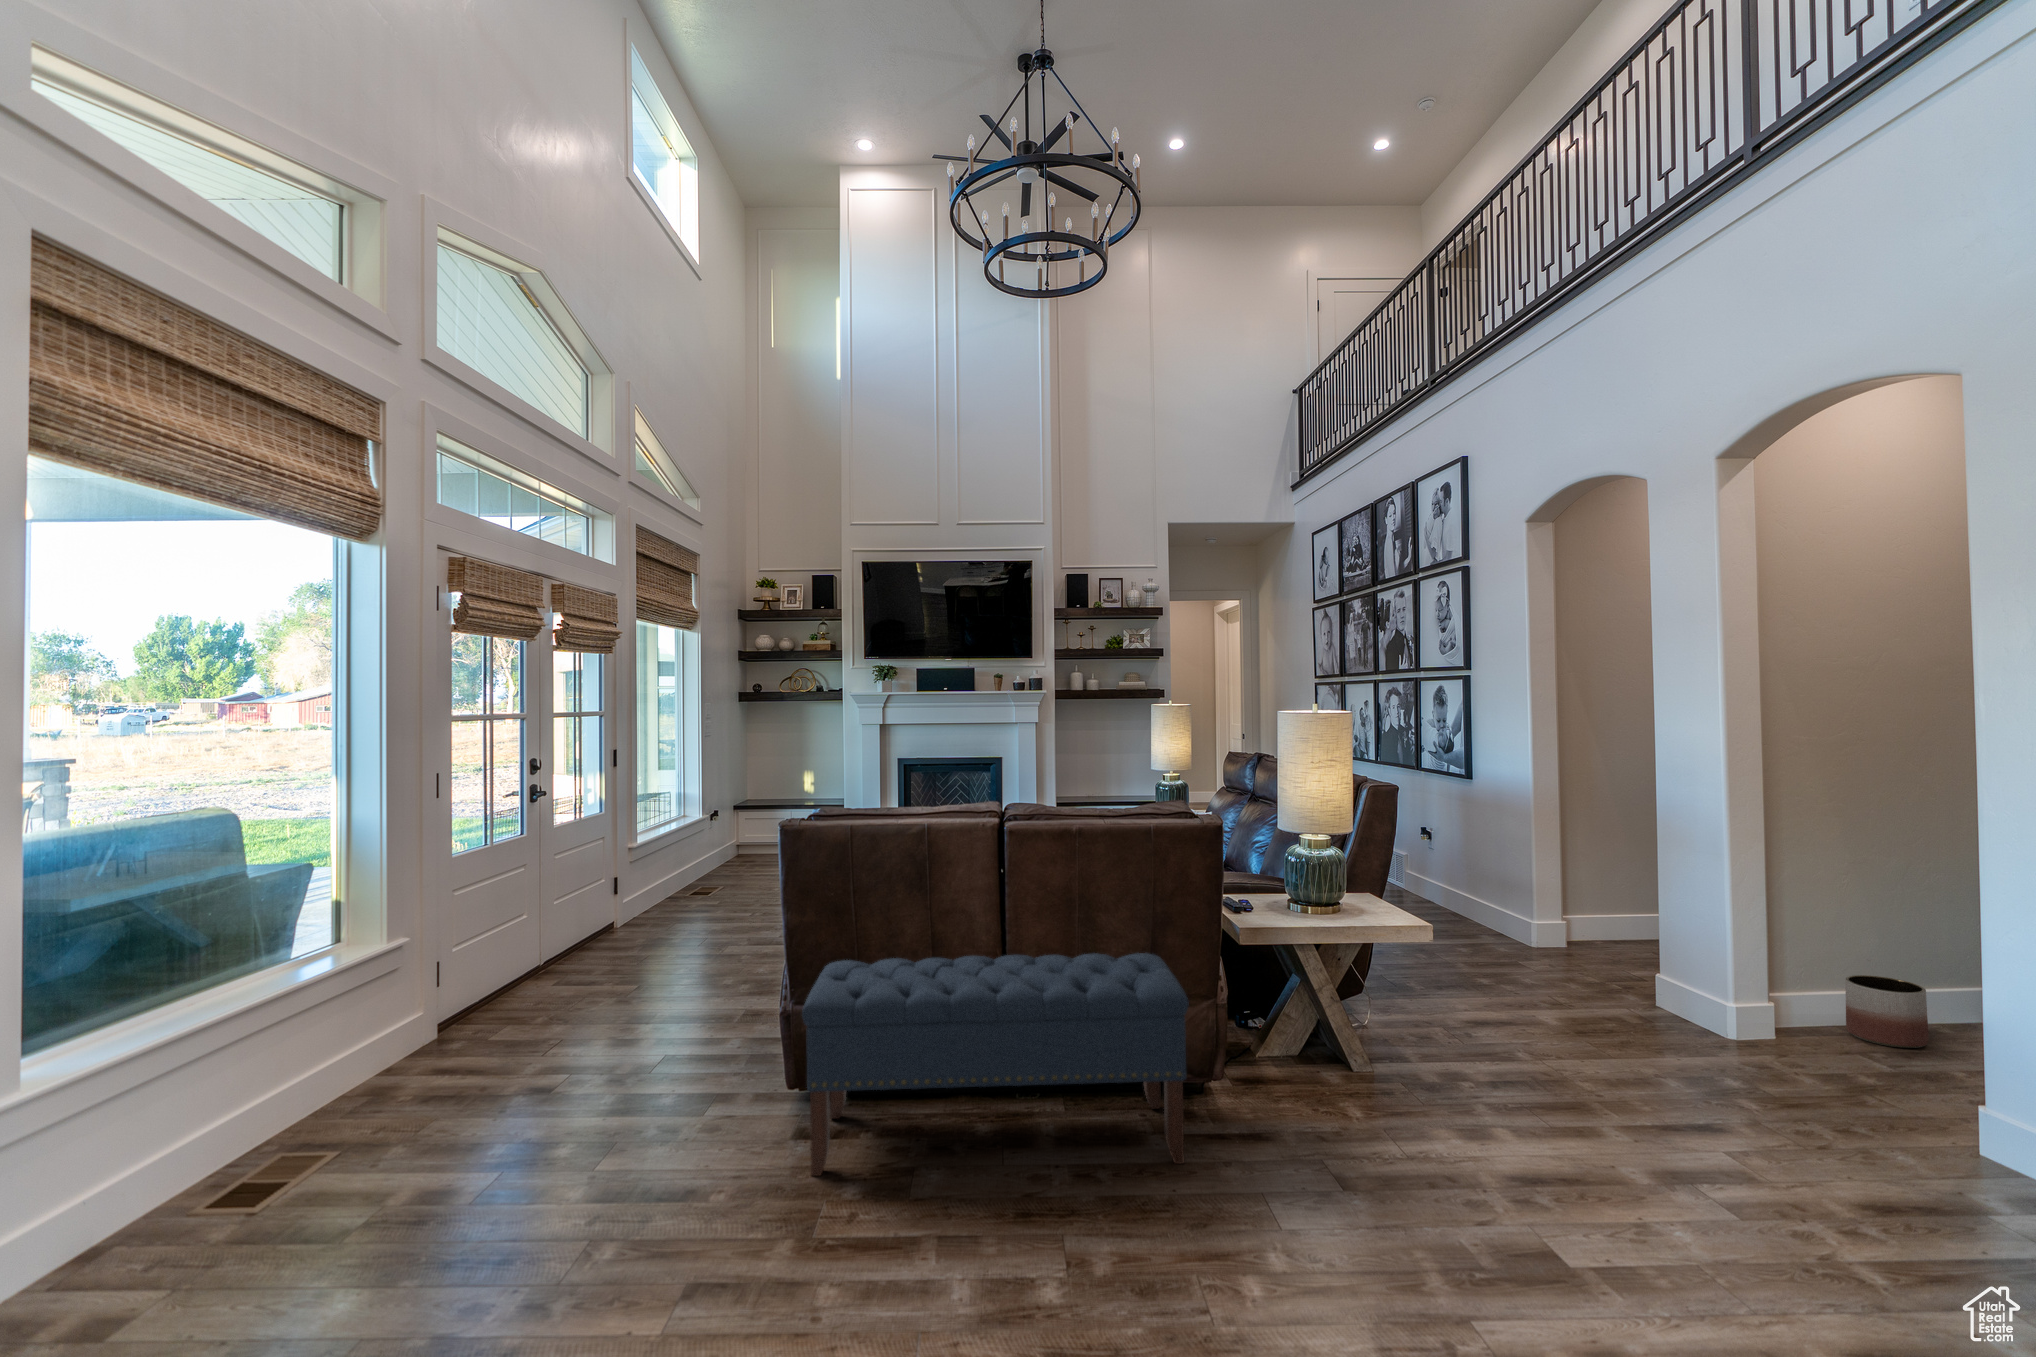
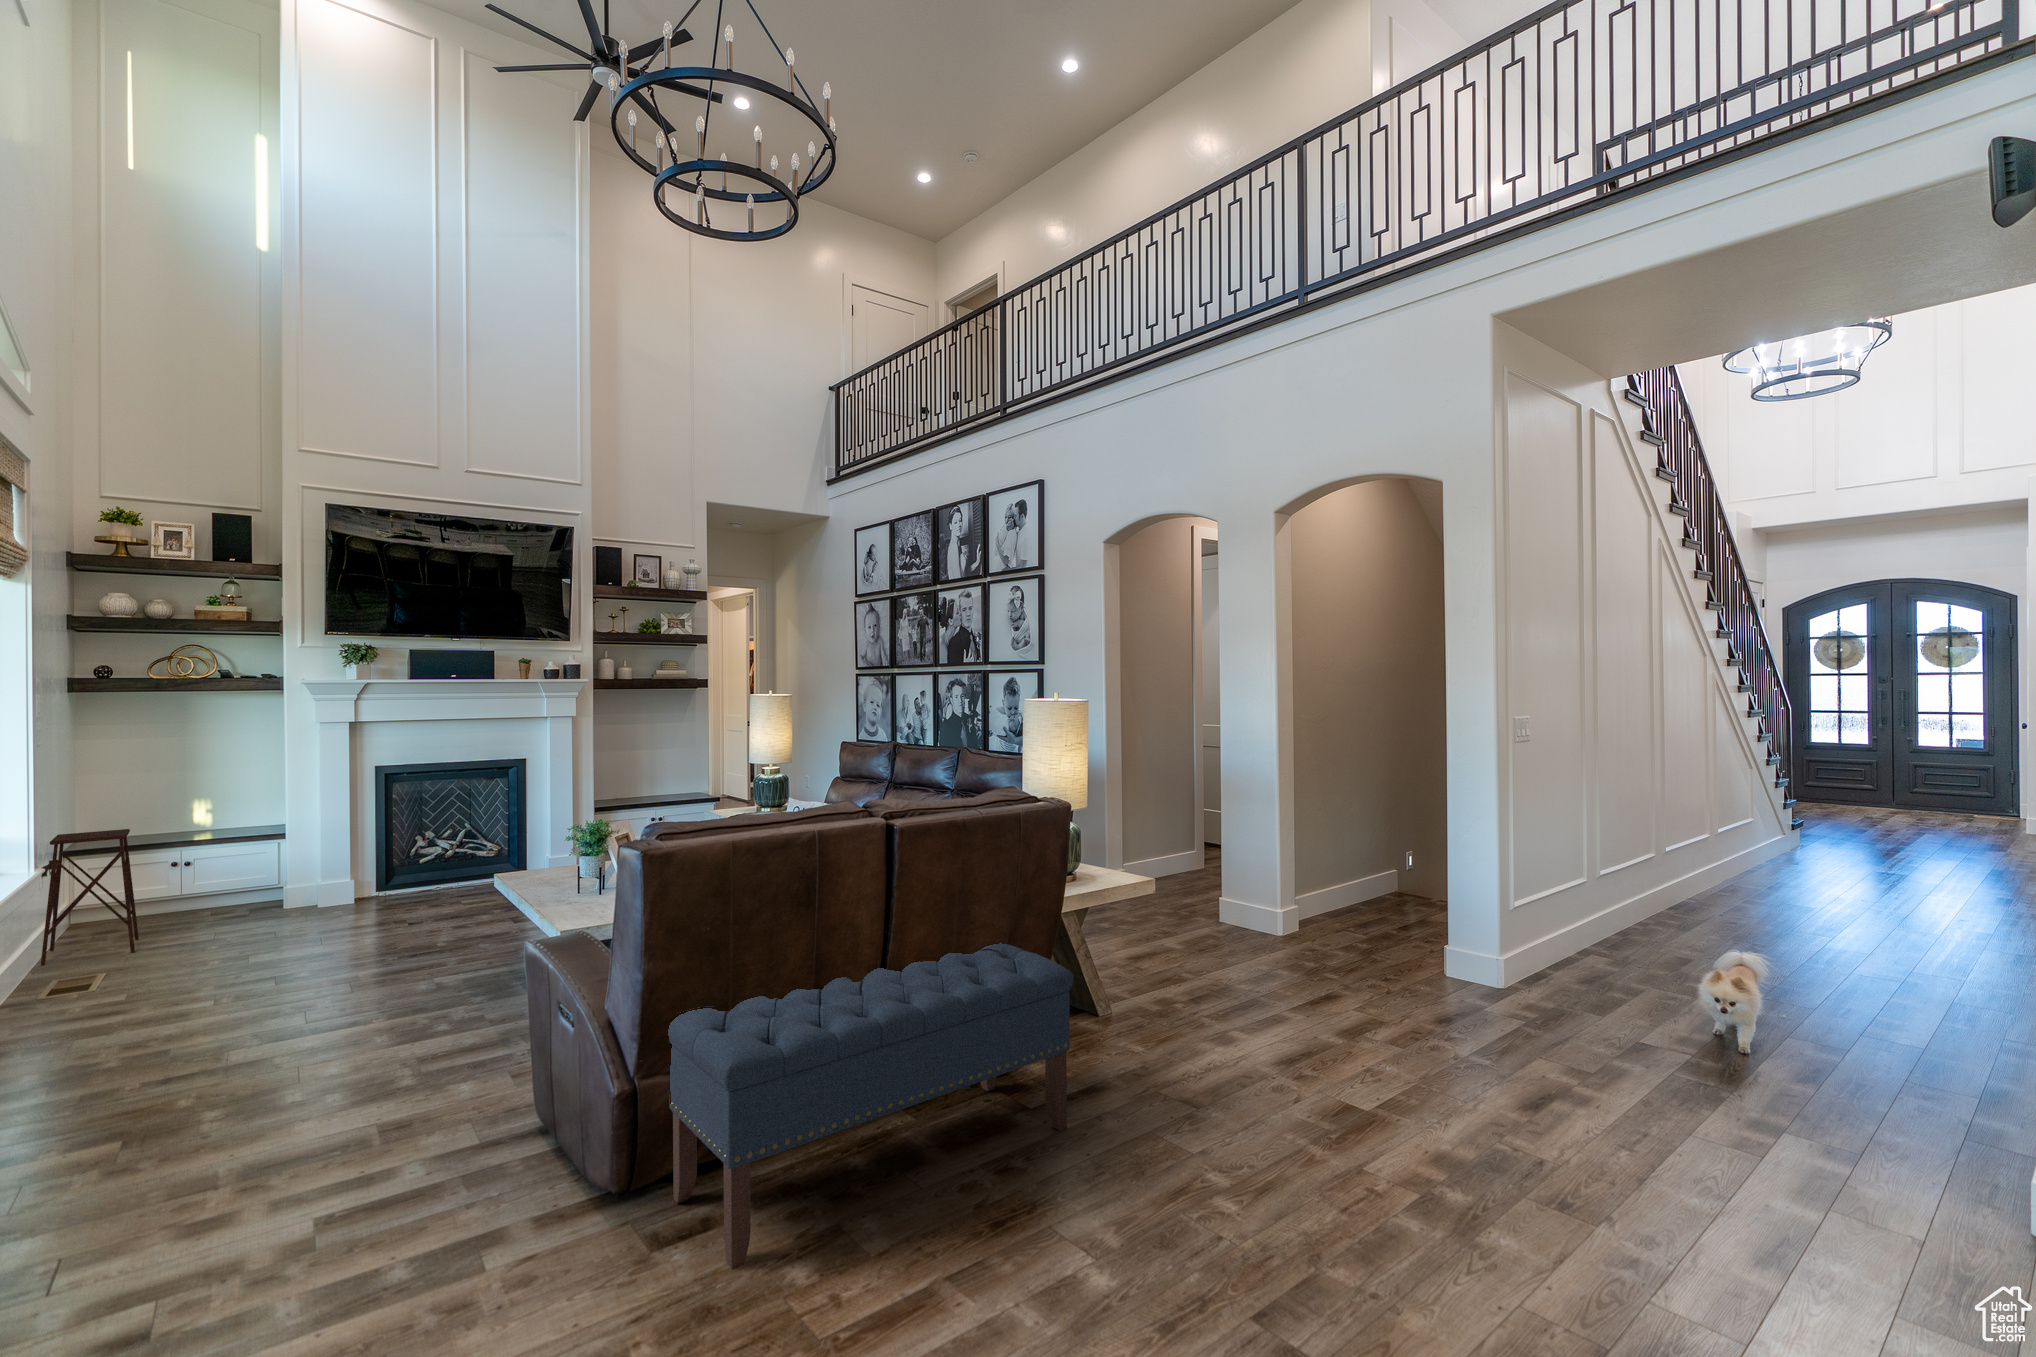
side table: none [700,795,754,881] -> present [41,829,139,966]
planter: present [1845,975,1929,1048] -> none [1327,879,1369,925]

